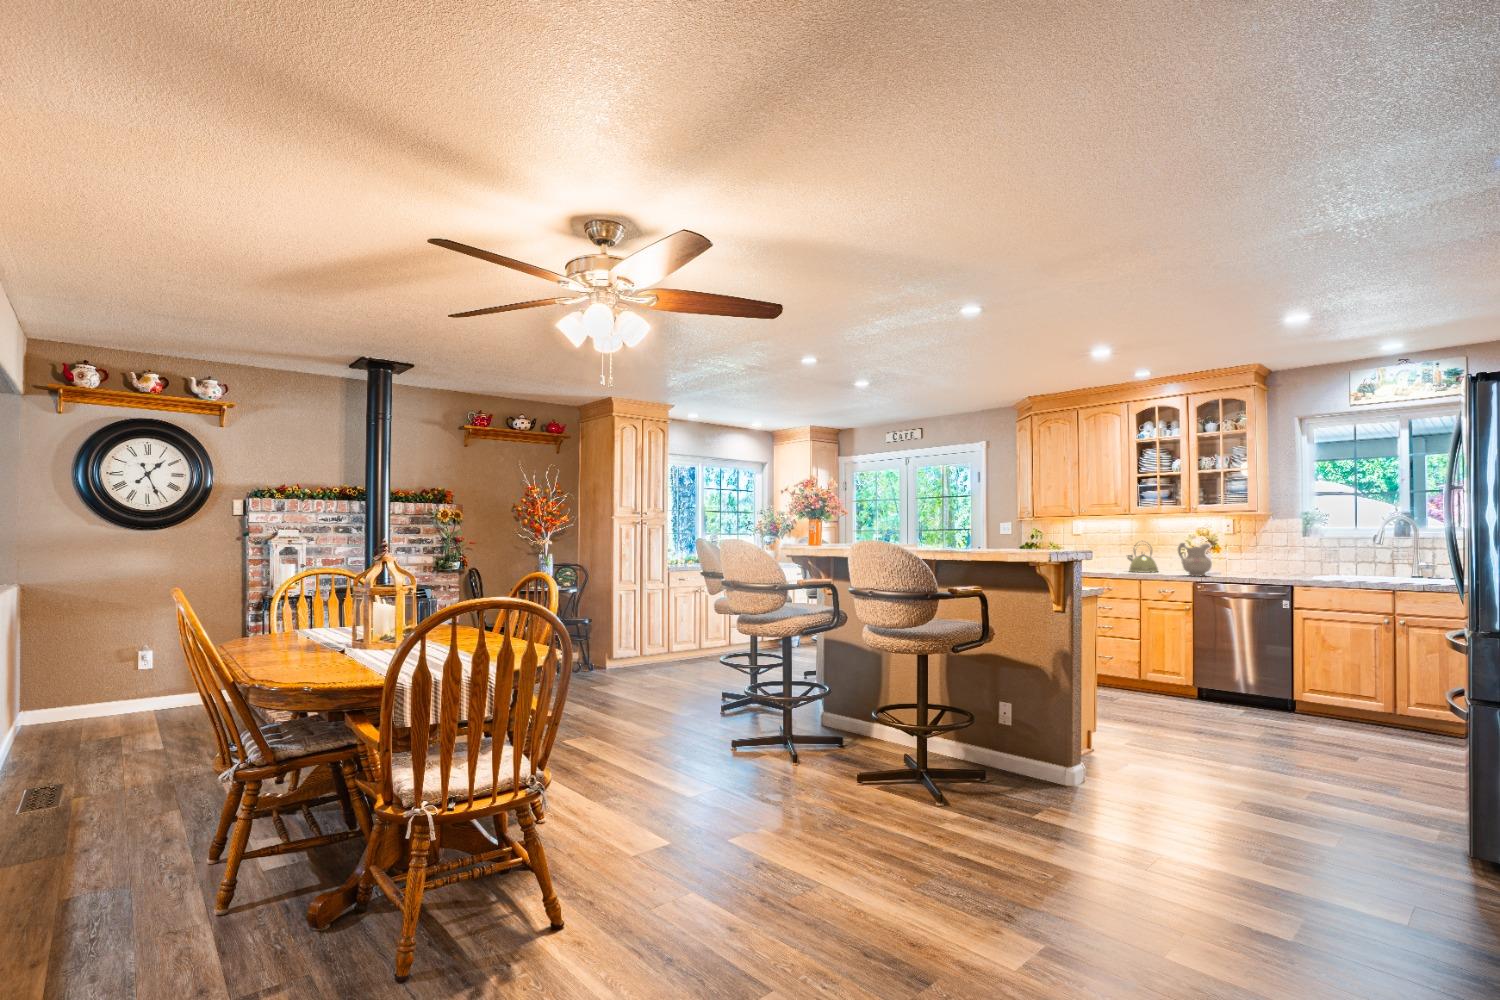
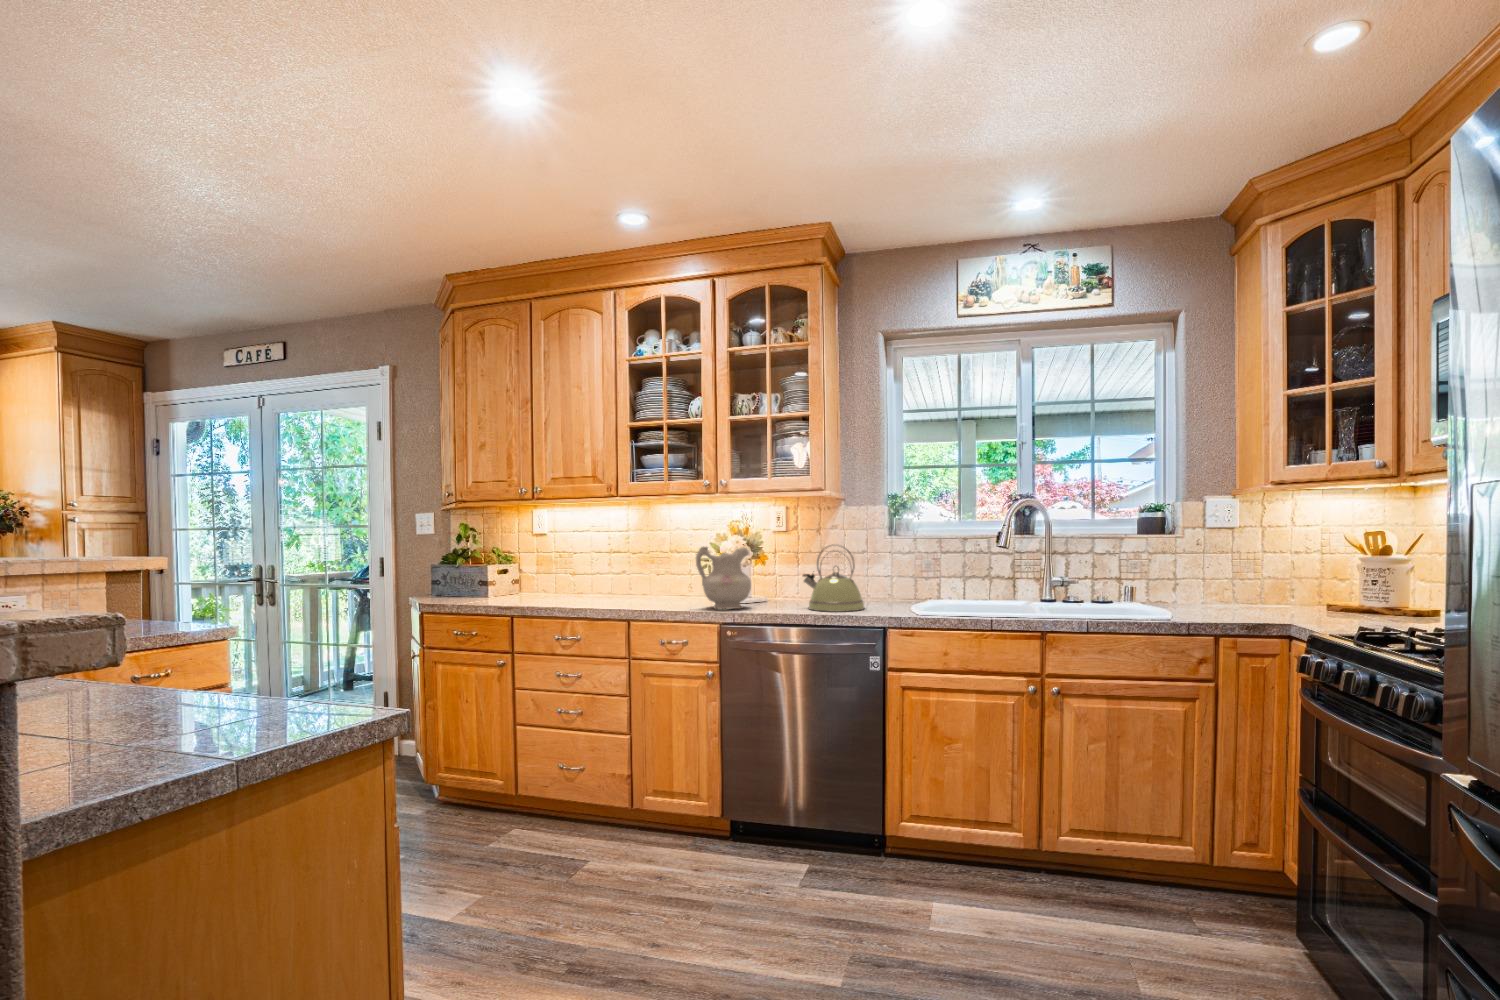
kettle: present [1127,541,1158,573] -> present [803,545,865,612]

